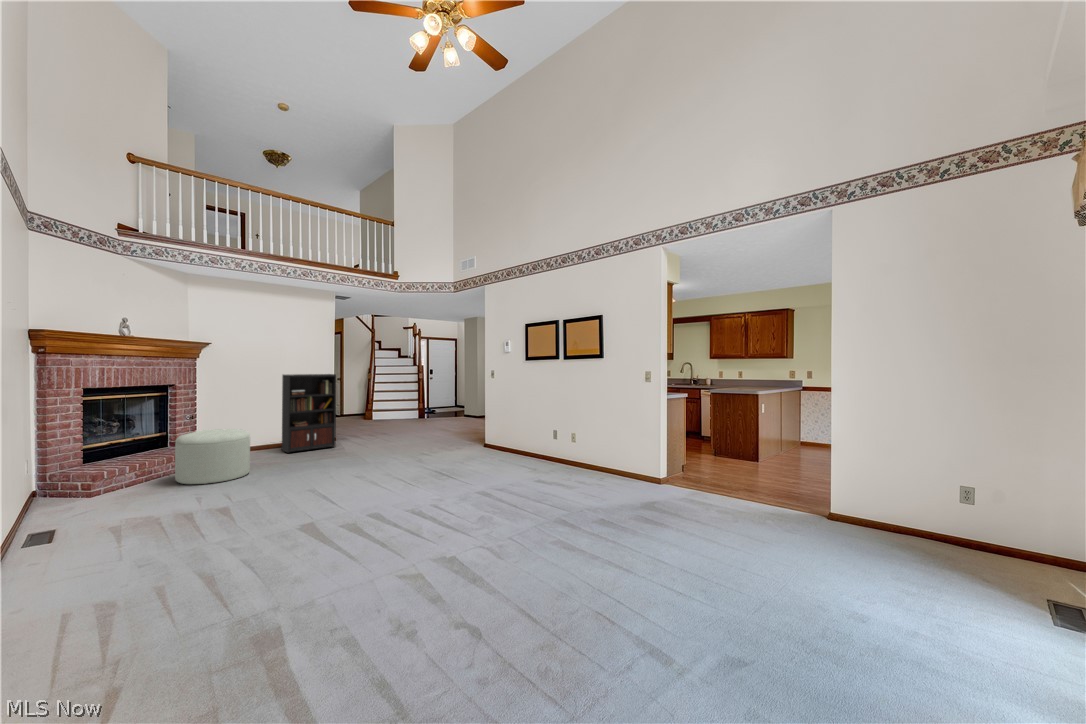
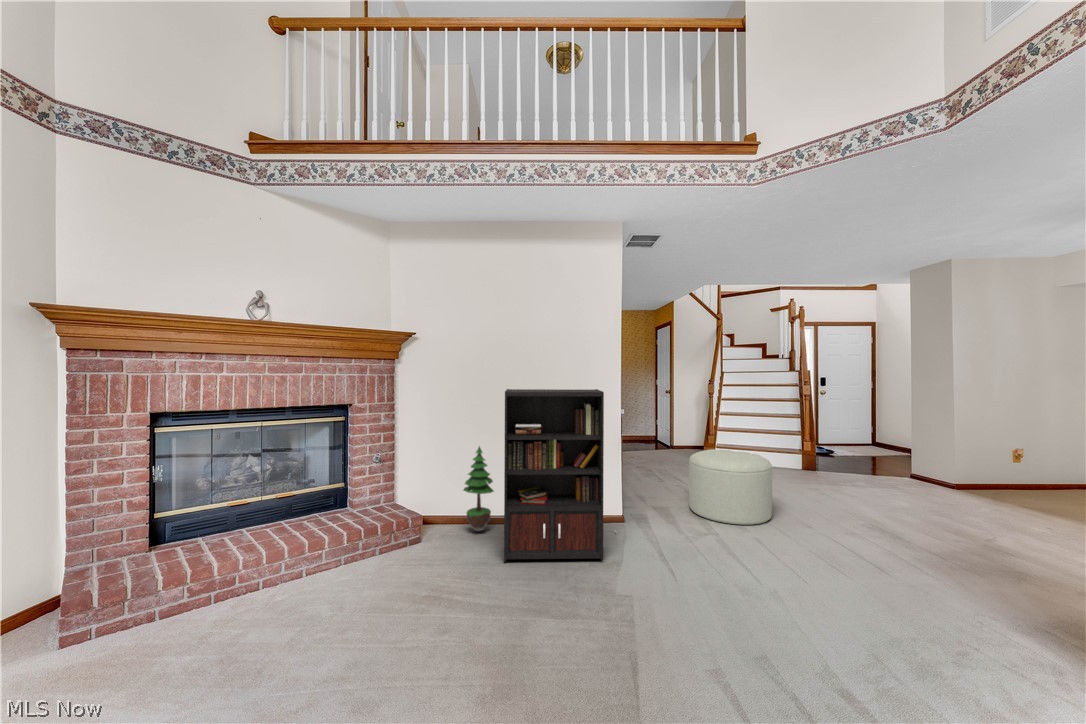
potted tree: none [248,405,268,451] -> present [464,446,493,532]
ottoman: present [175,429,250,484] -> present [689,449,772,525]

